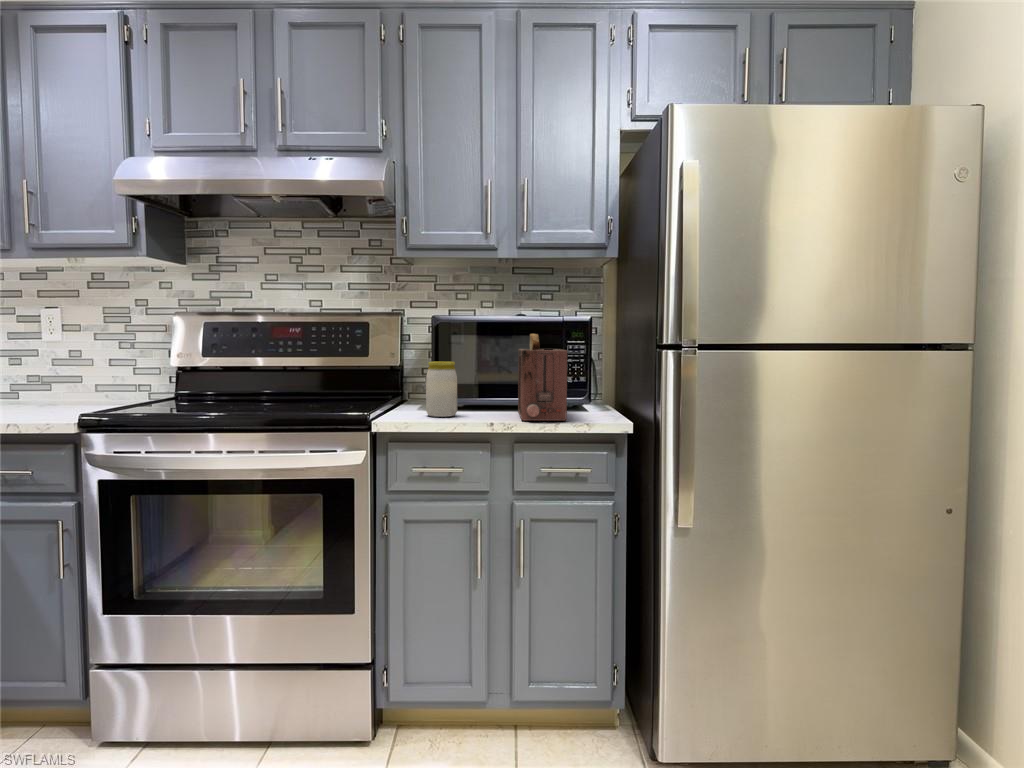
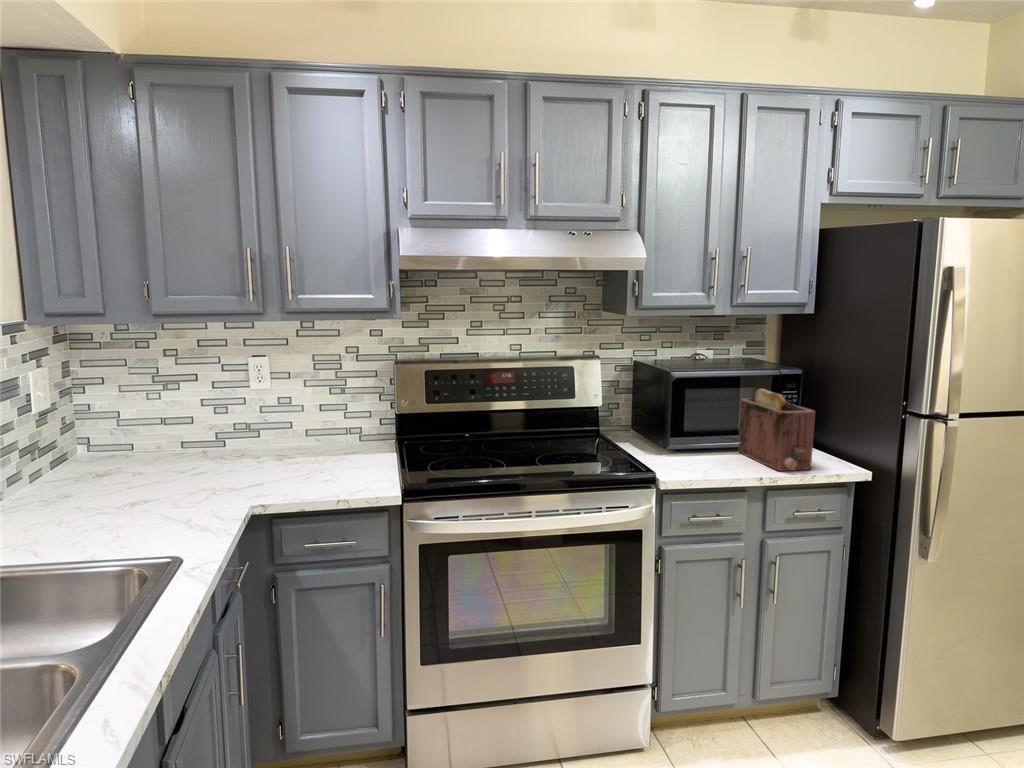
jar: present [426,361,457,417] -> none [686,418,715,469]

